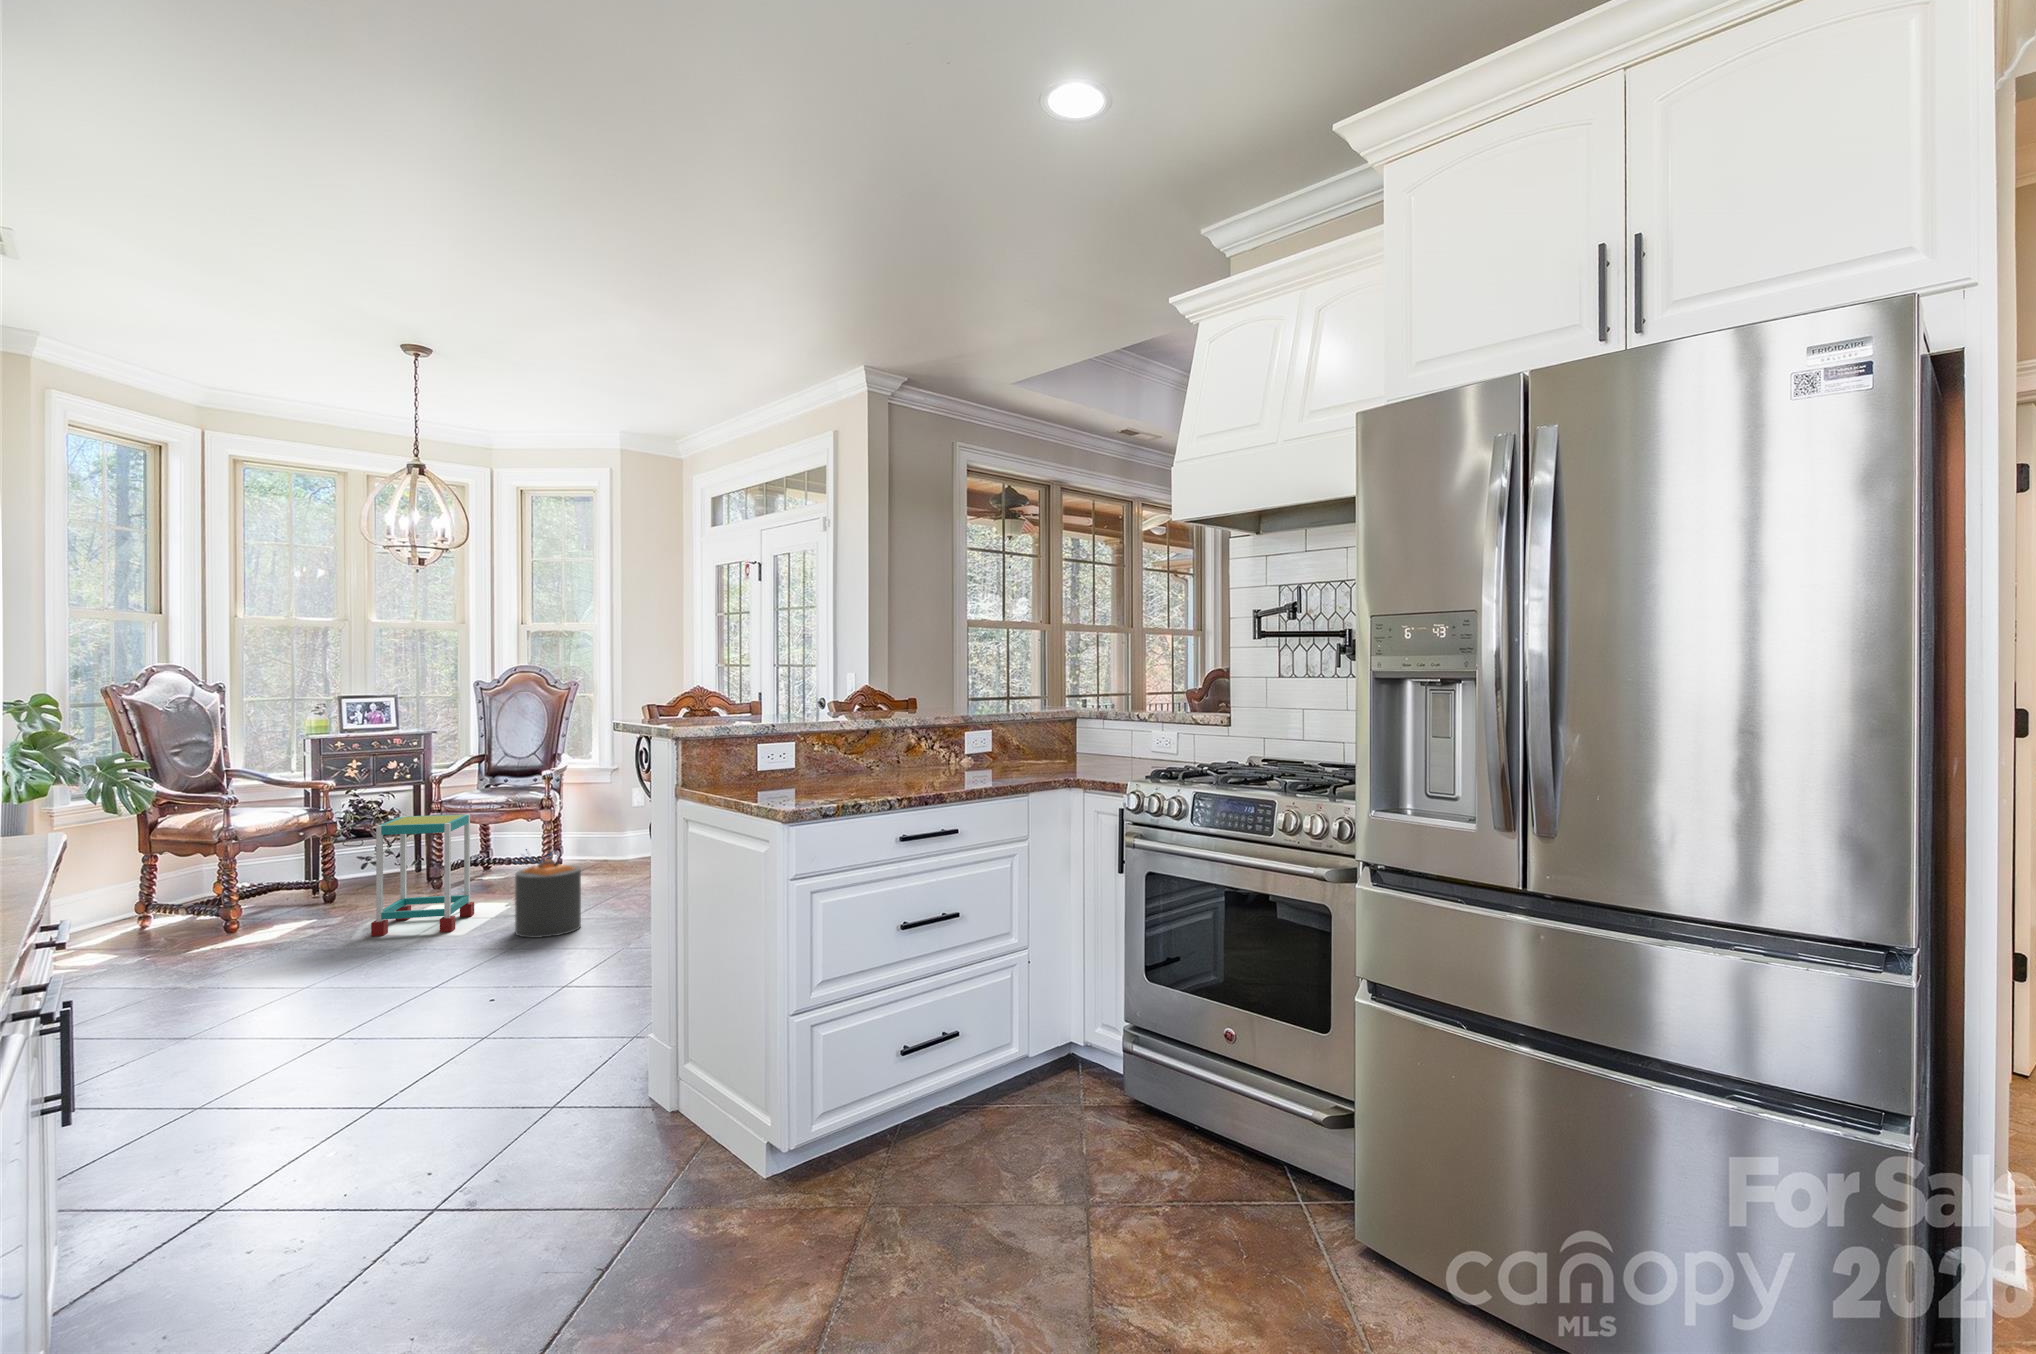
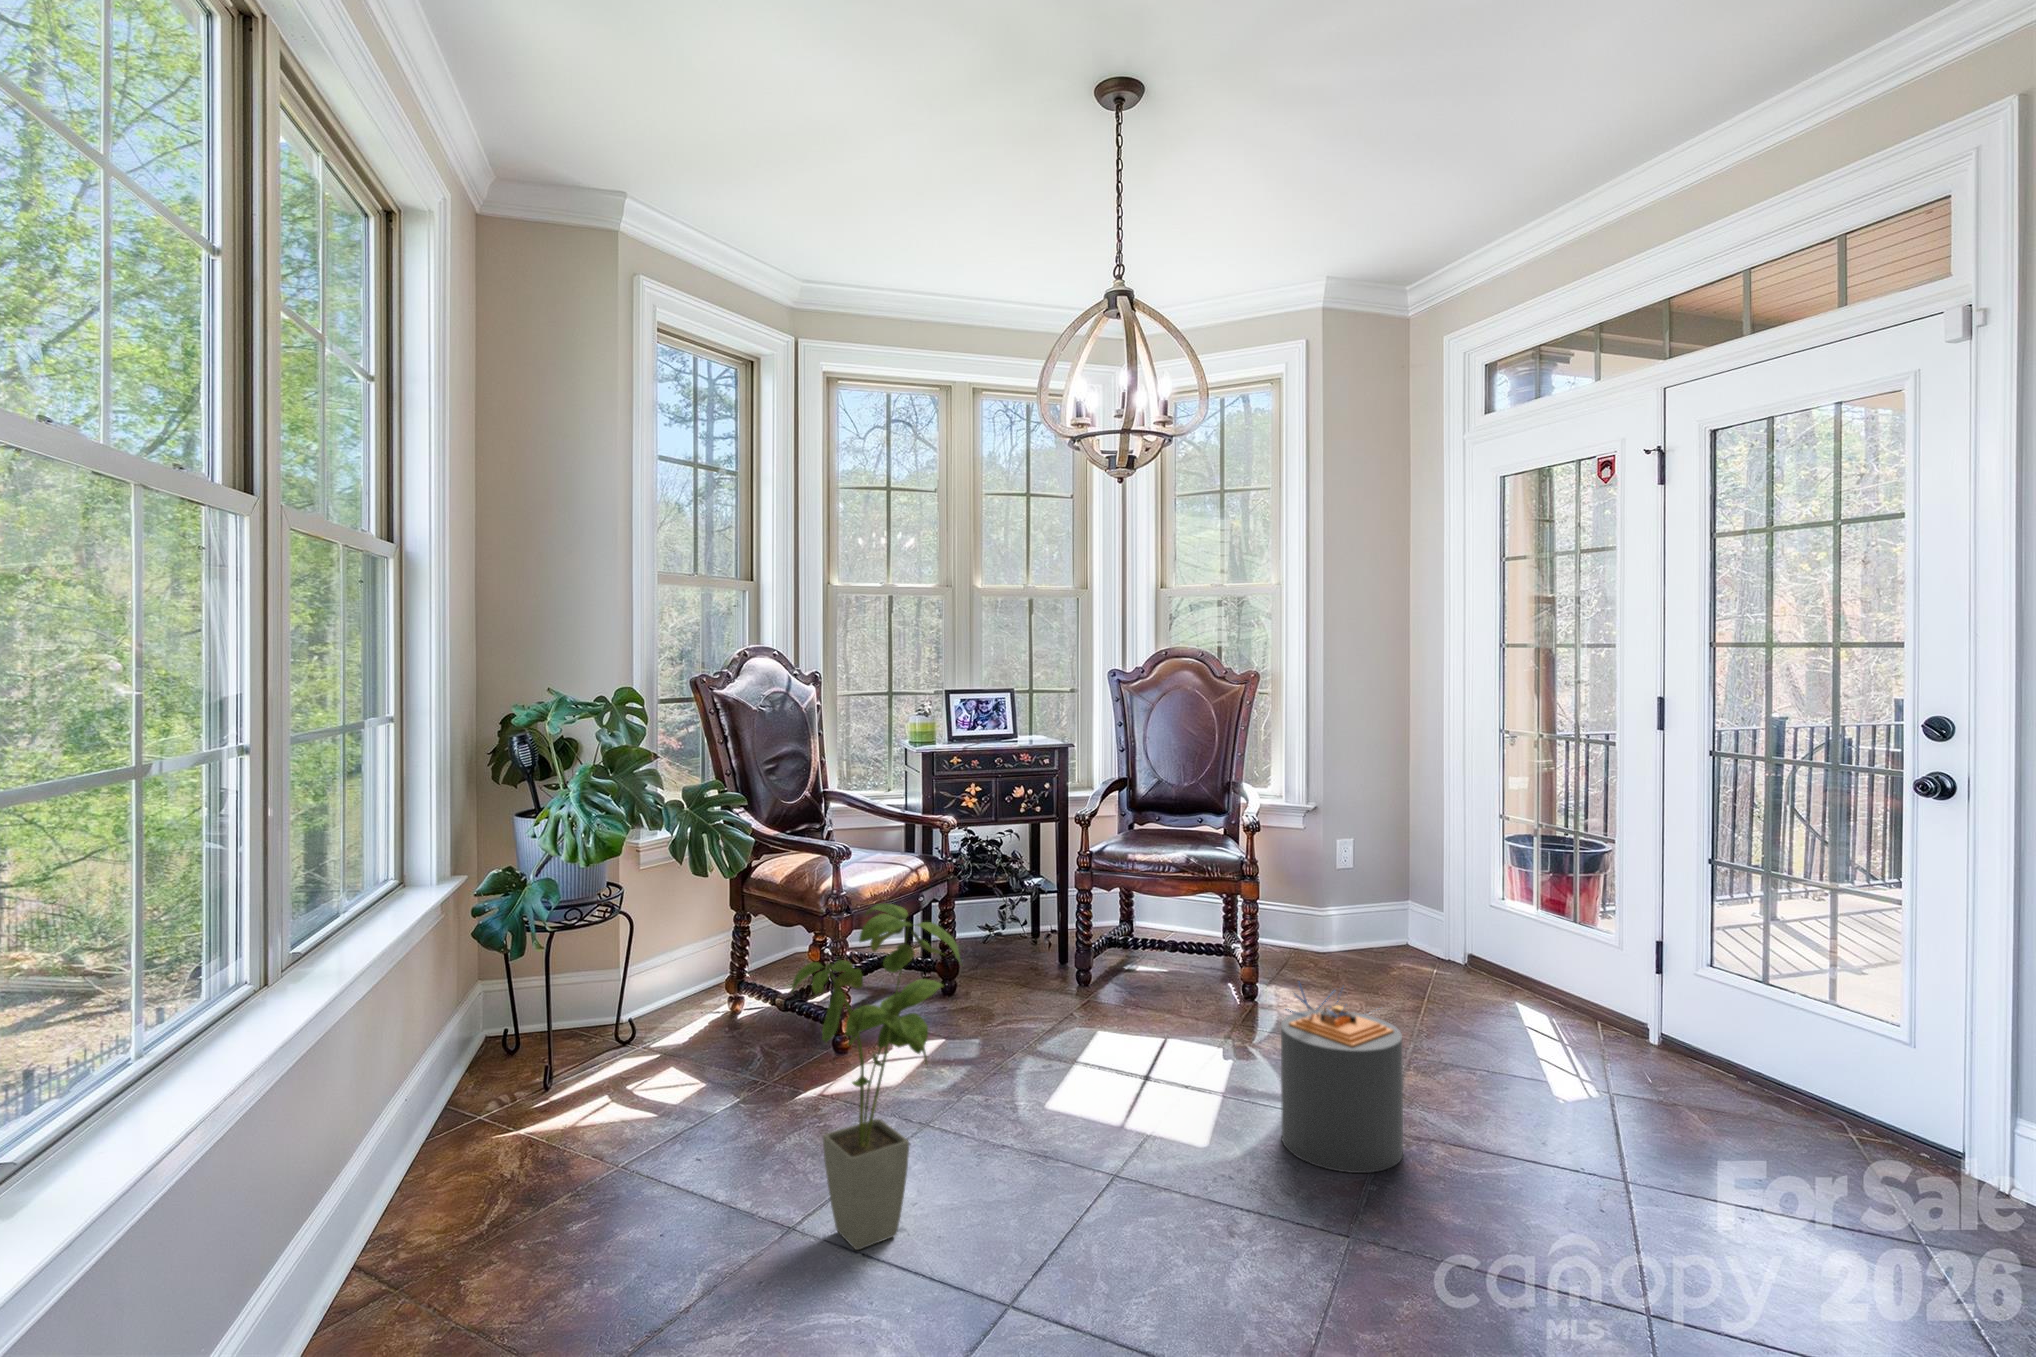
house plant: none [183,813,296,993] -> present [791,904,961,1250]
side table: present [371,814,474,936] -> none [1037,889,1174,1115]

